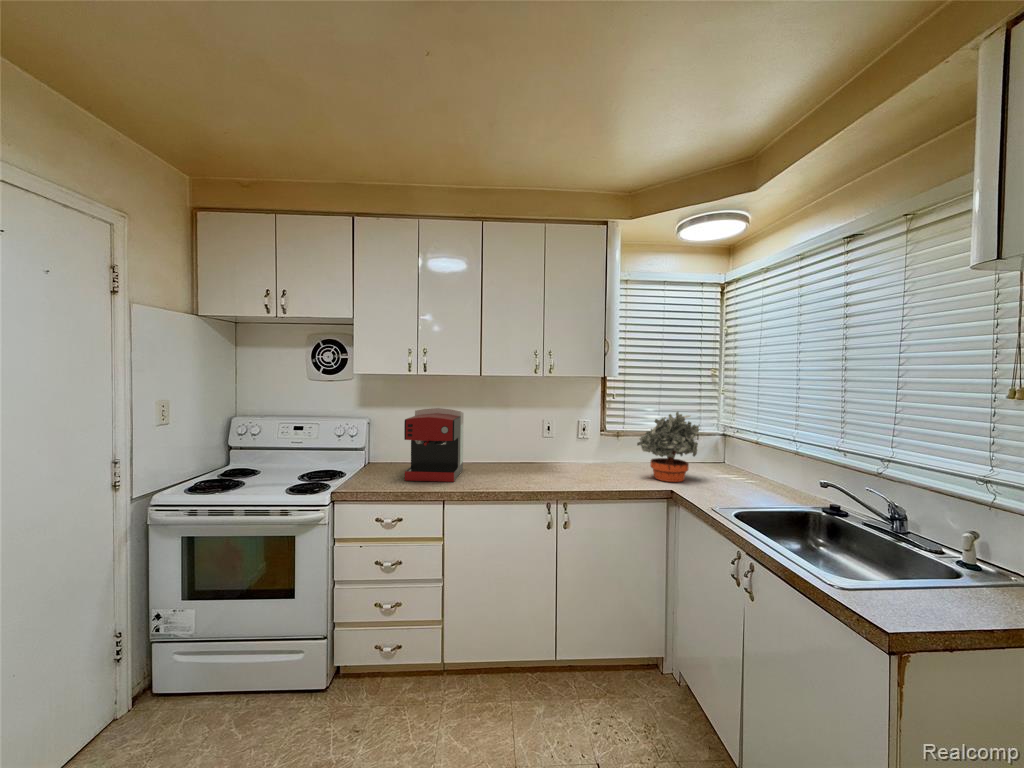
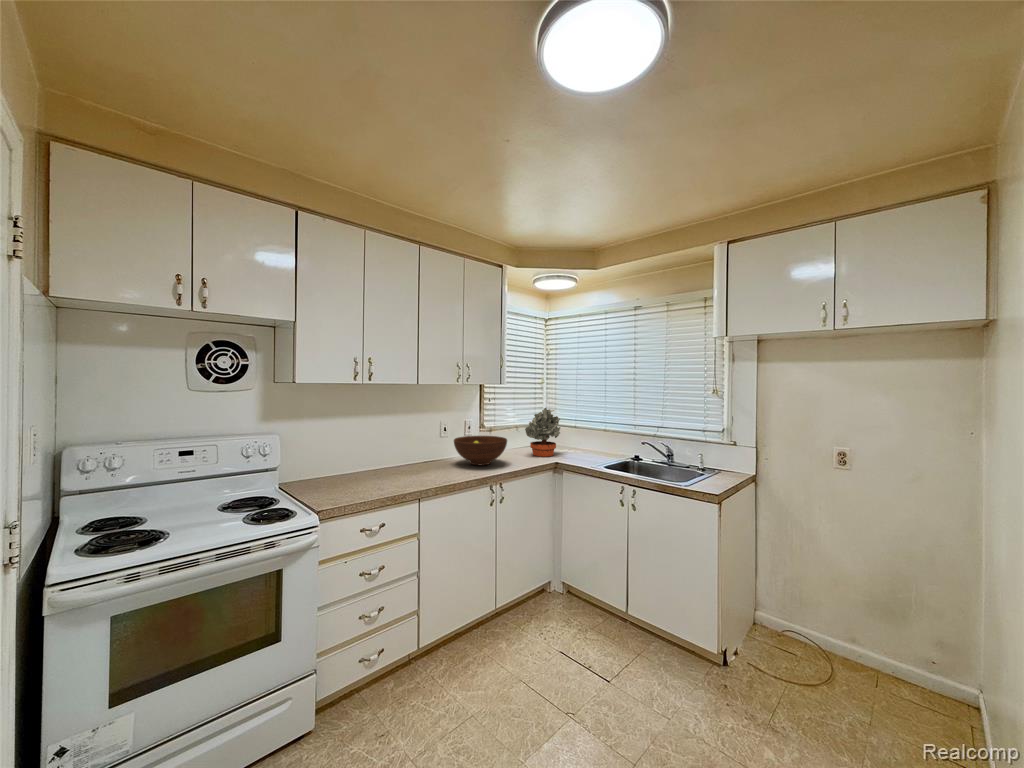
coffee maker: present [404,408,464,482] -> none [350,415,413,489]
fruit bowl: none [529,440,596,478] -> present [454,436,507,465]

